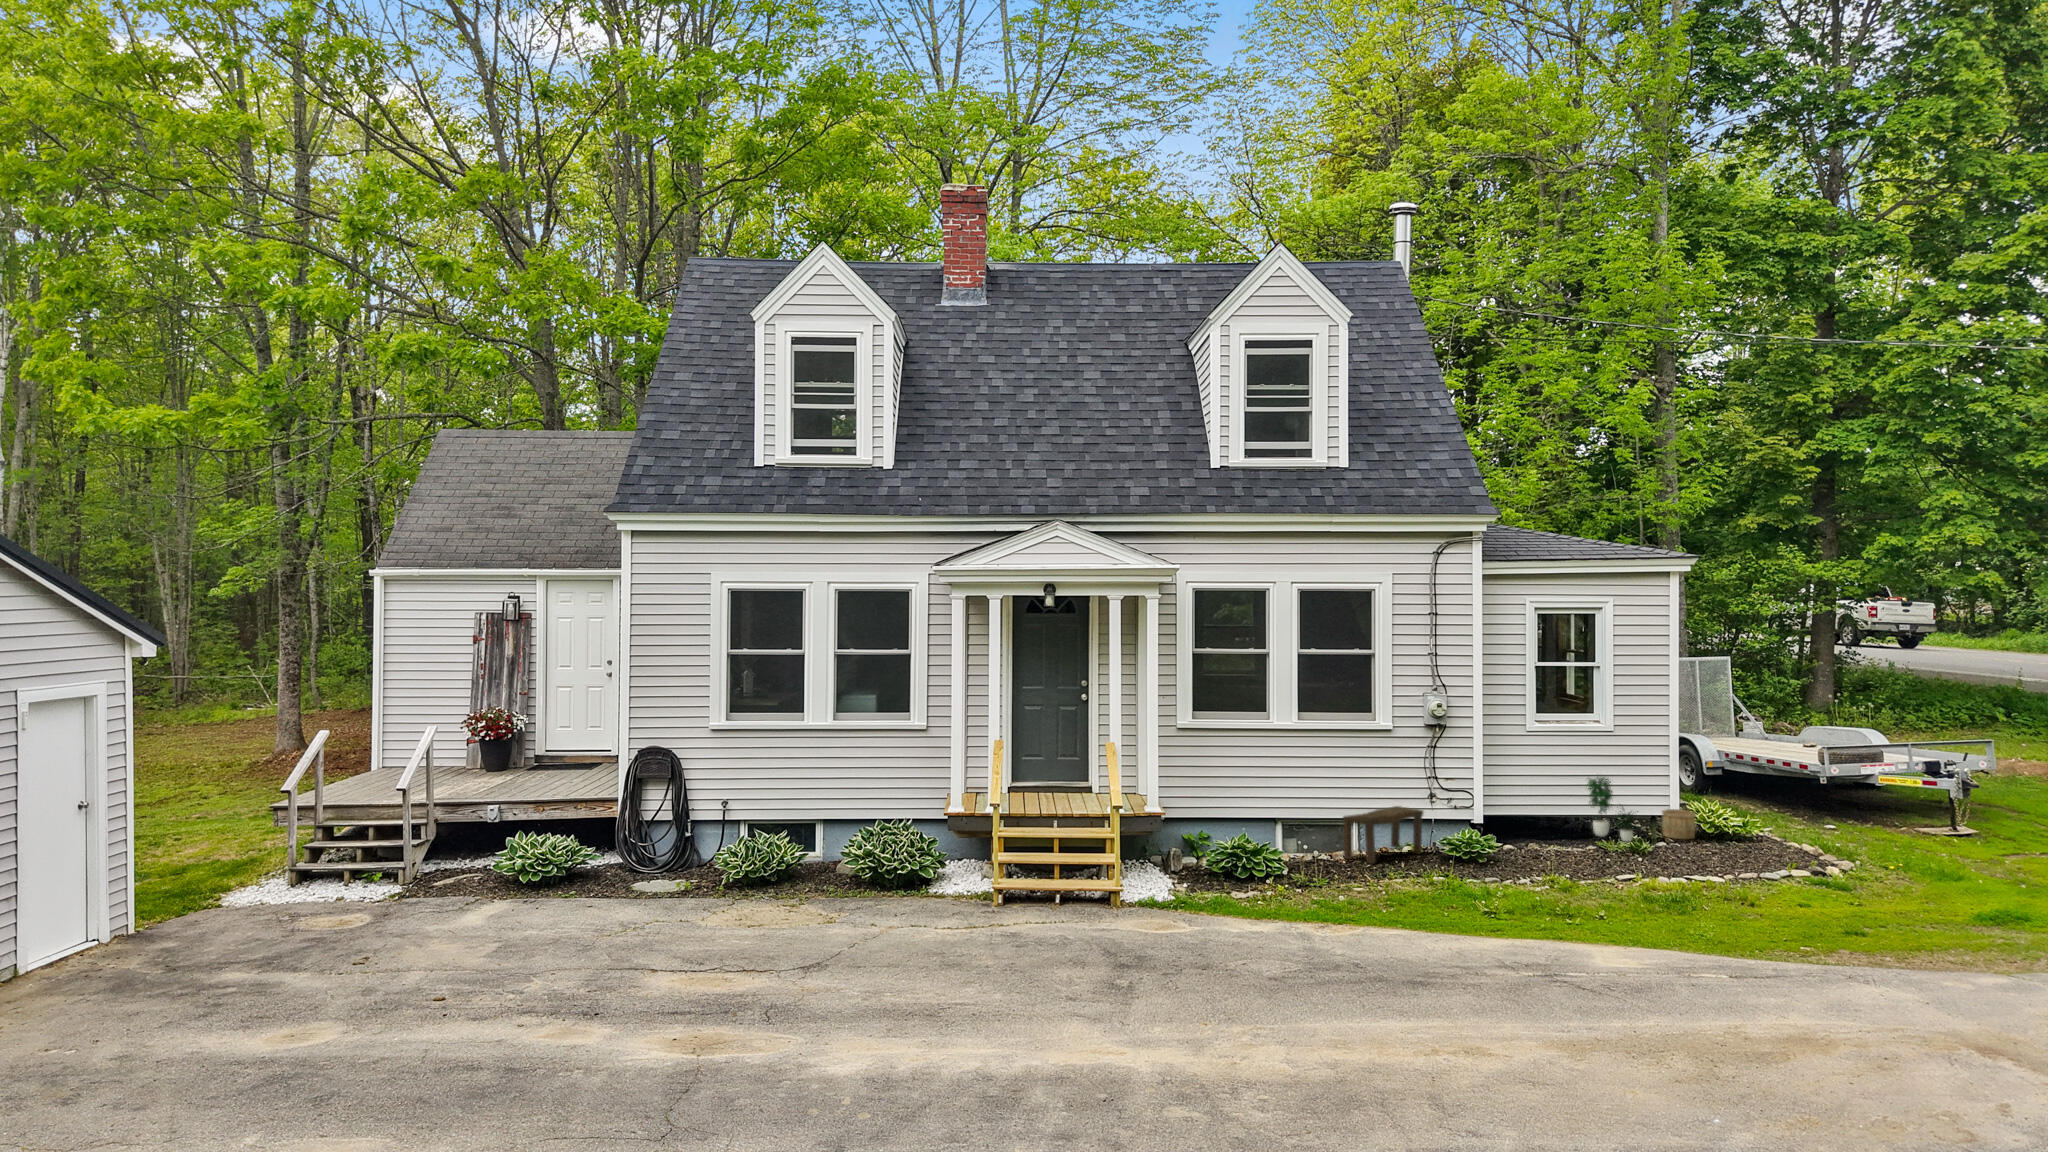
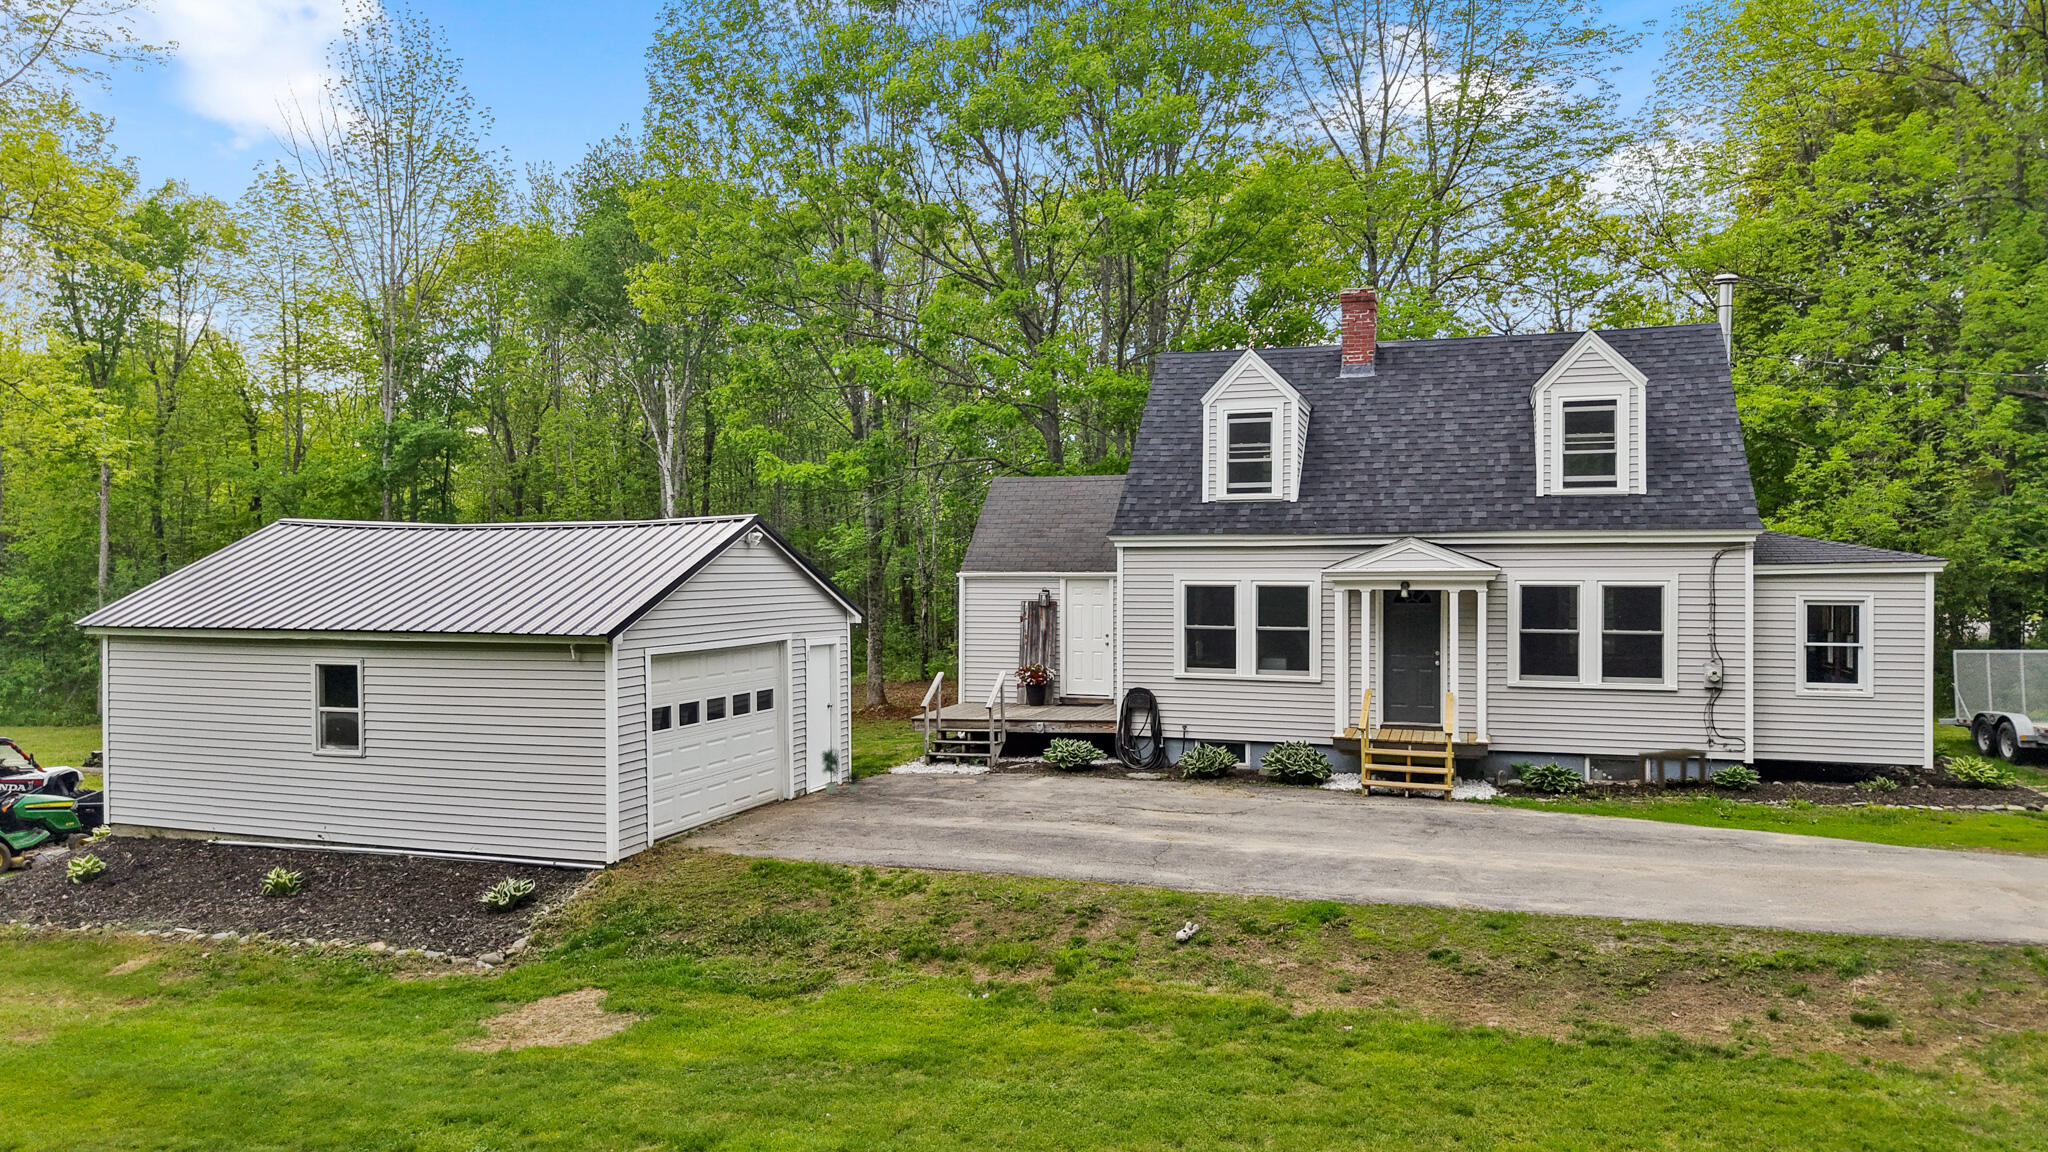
potted plant: present [1587,778,1638,842] -> present [822,749,862,794]
wooden bucket: present [1662,809,1696,839] -> none [1930,762,1963,787]

